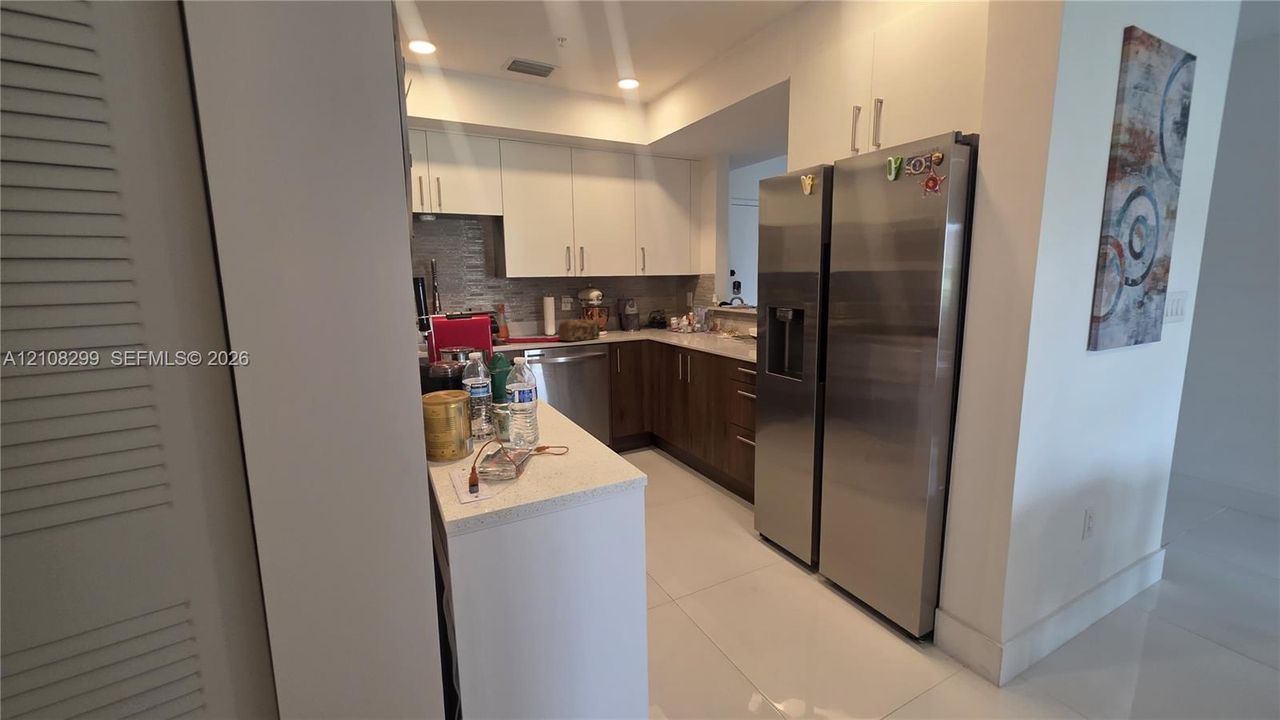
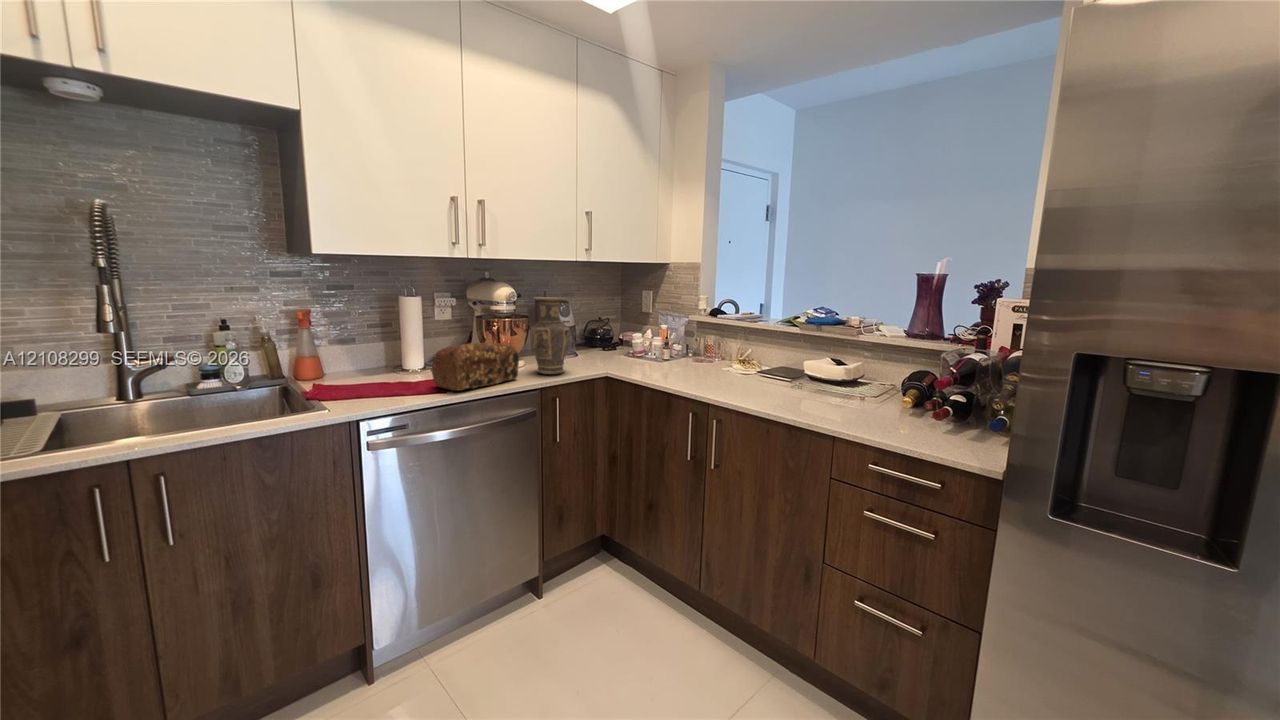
vase: none [607,296,628,337] -> present [530,297,570,375]

